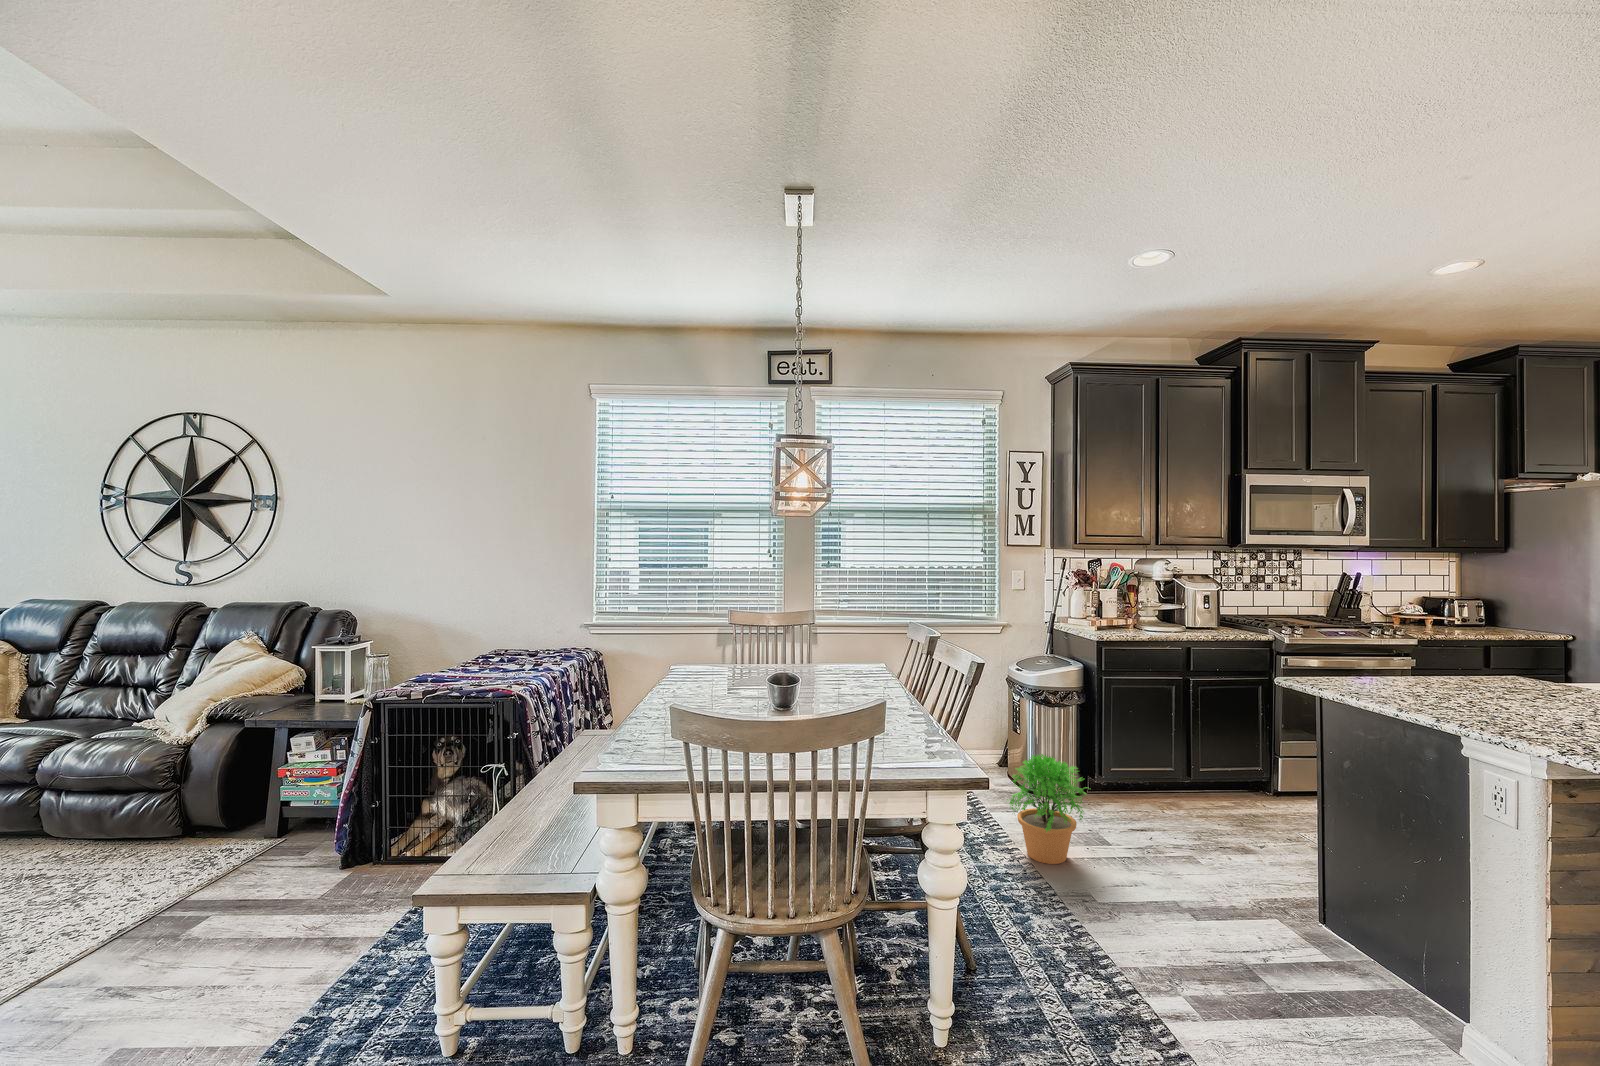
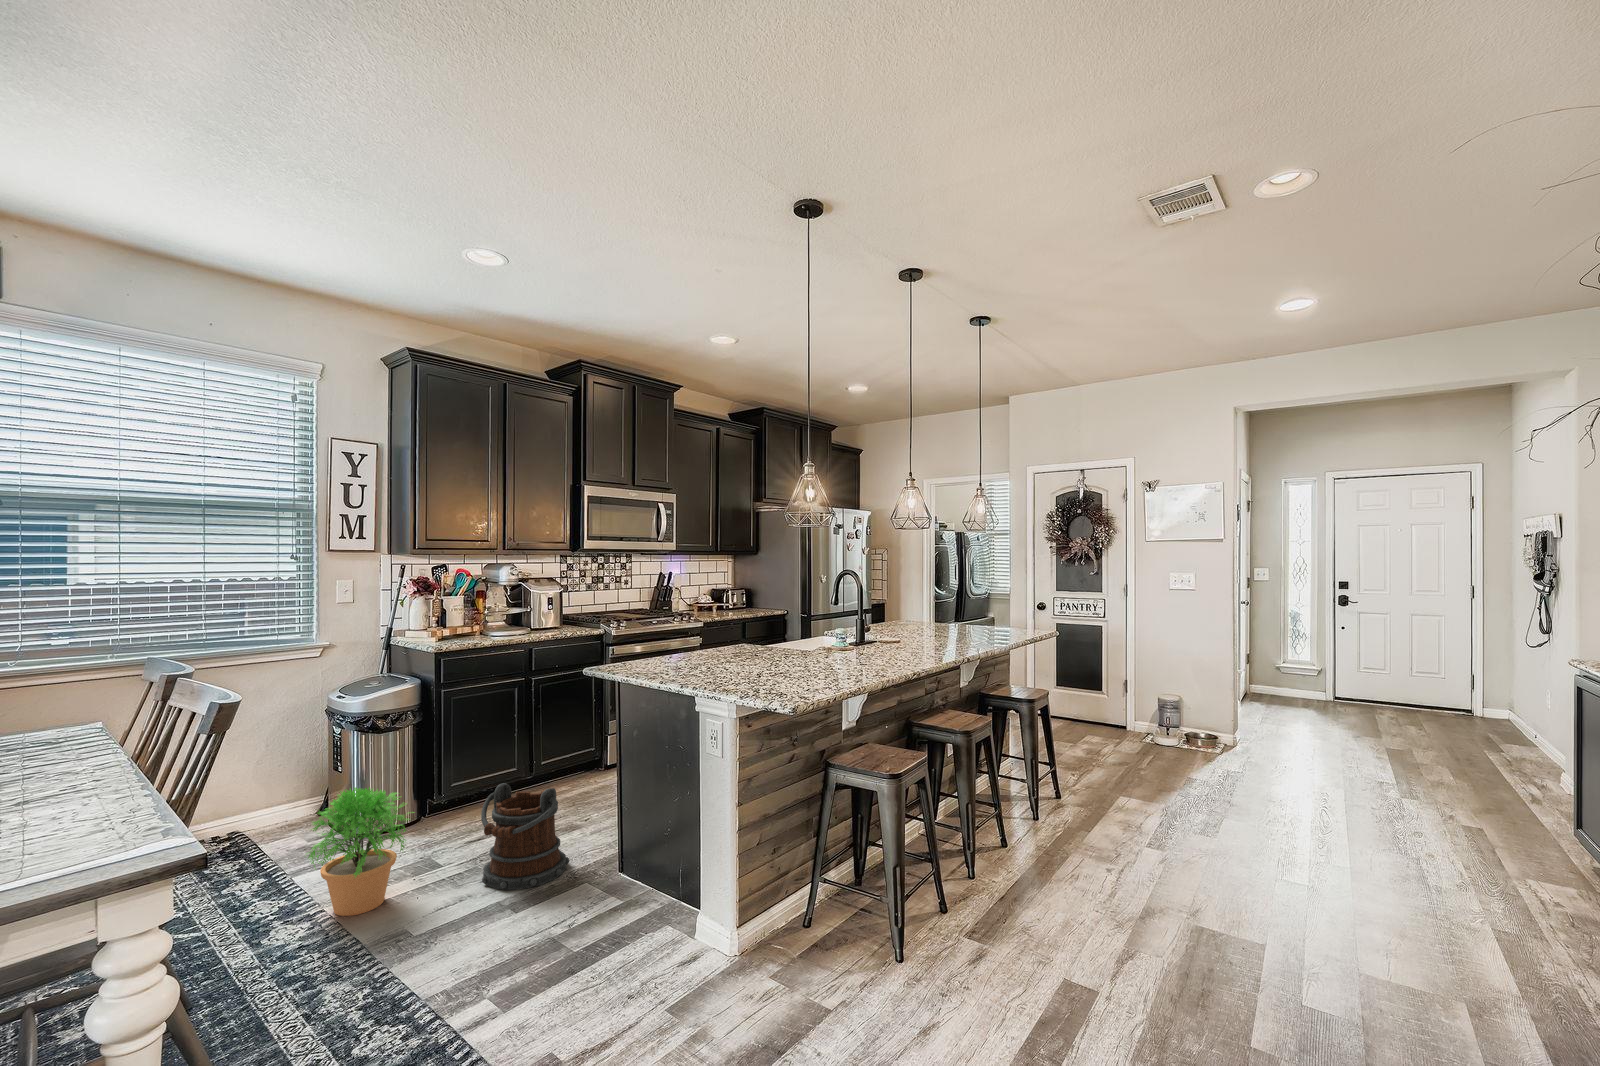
bucket: none [1153,783,1249,899] -> present [481,783,569,890]

